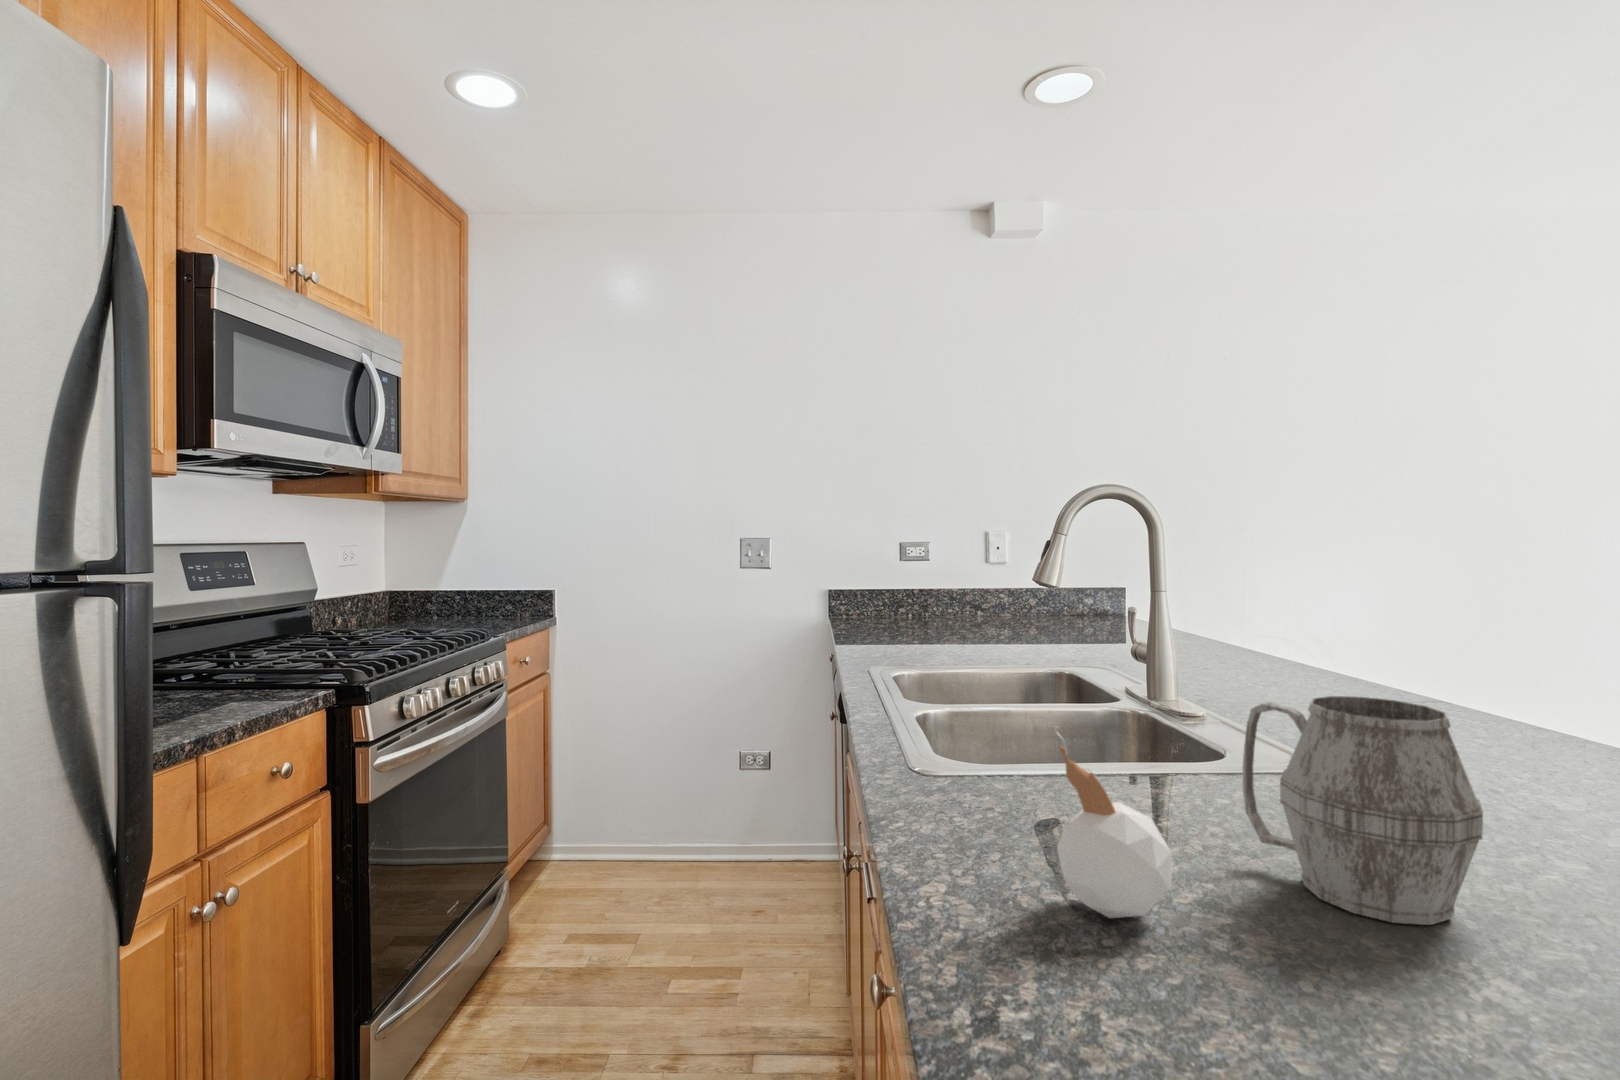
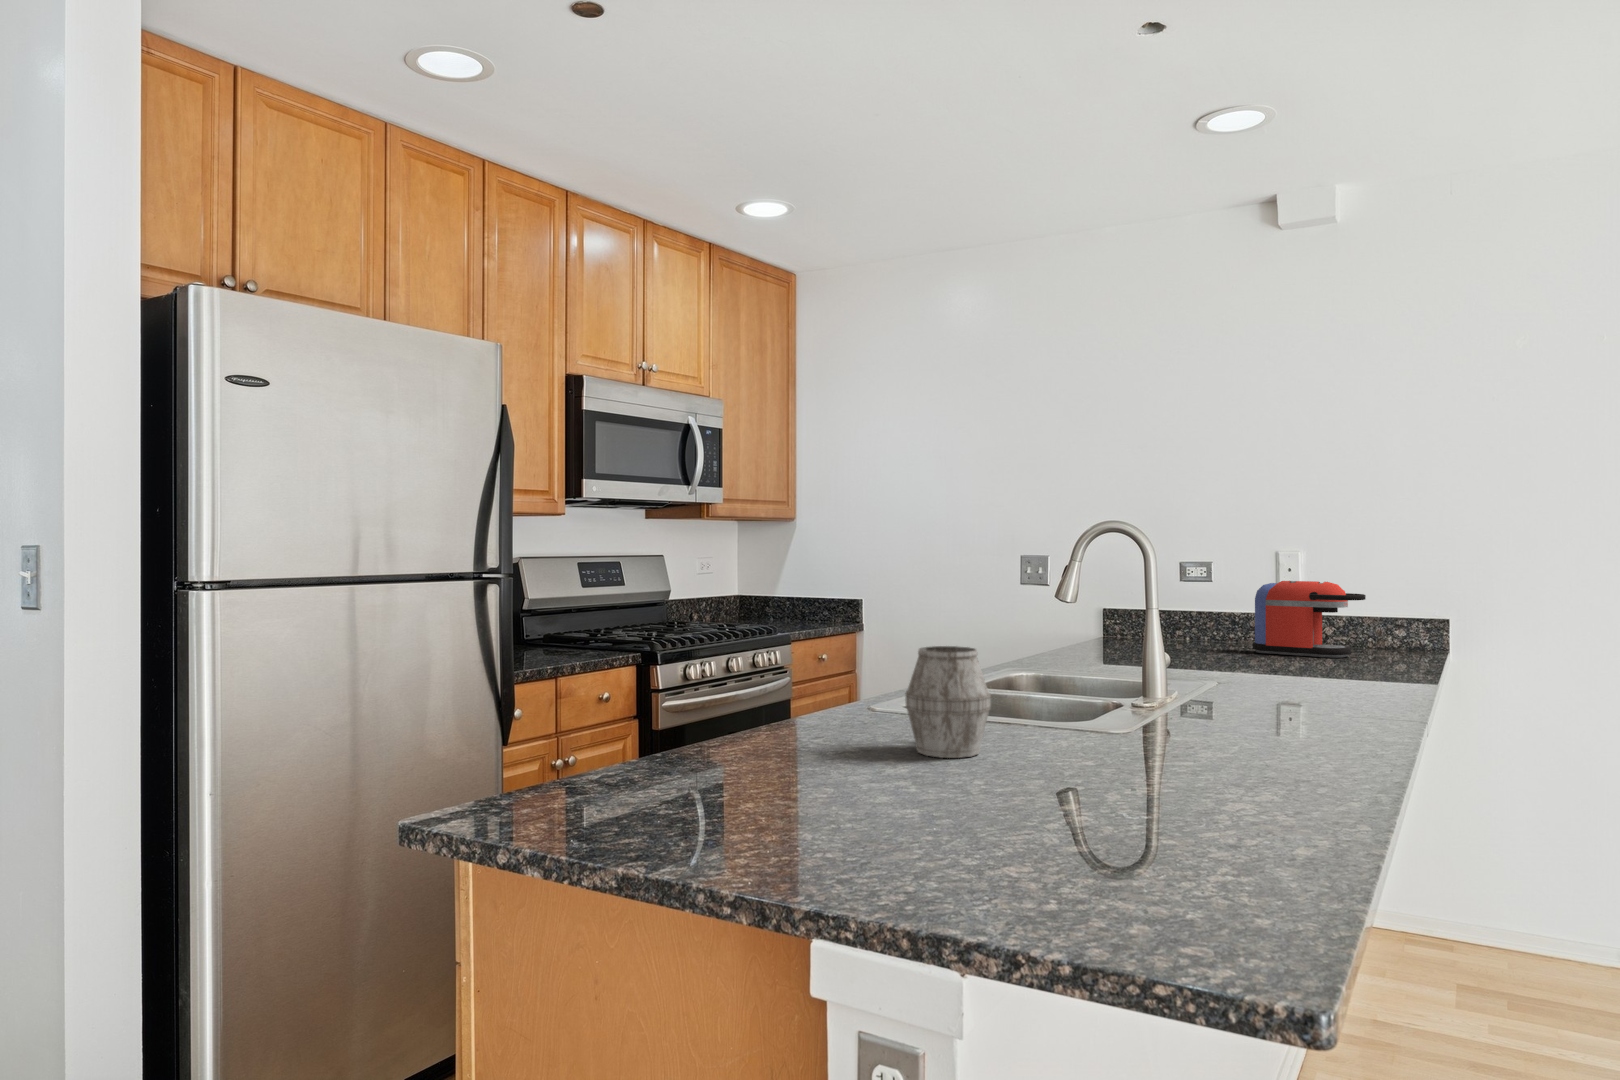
coffee maker: none [993,559,1094,628] -> present [1252,581,1366,658]
candle: present [1054,726,1173,918] -> none [788,649,840,741]

